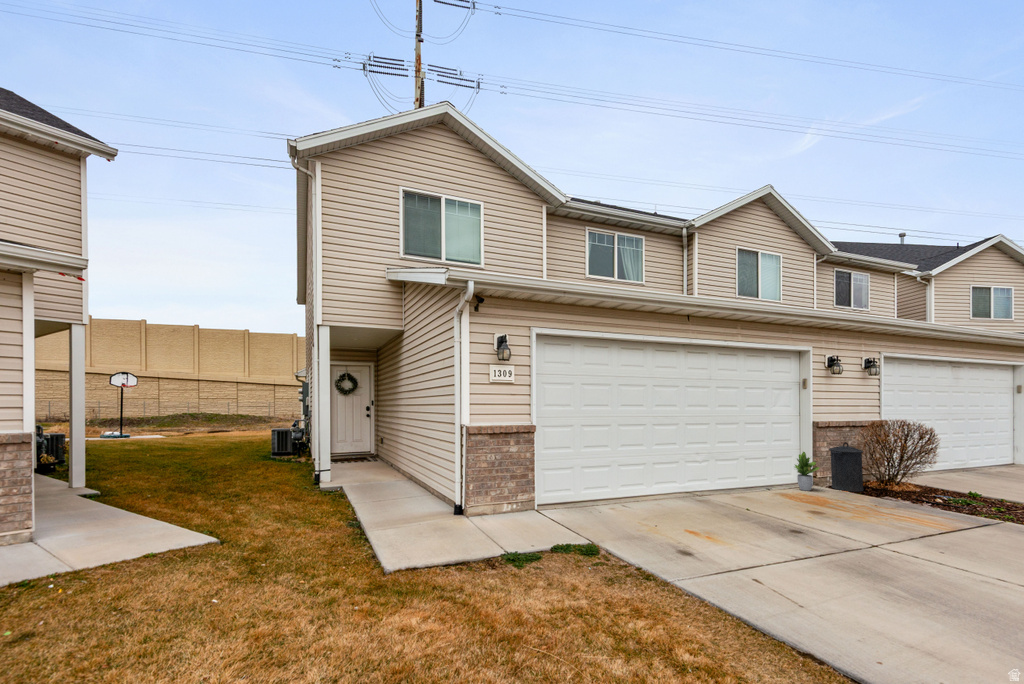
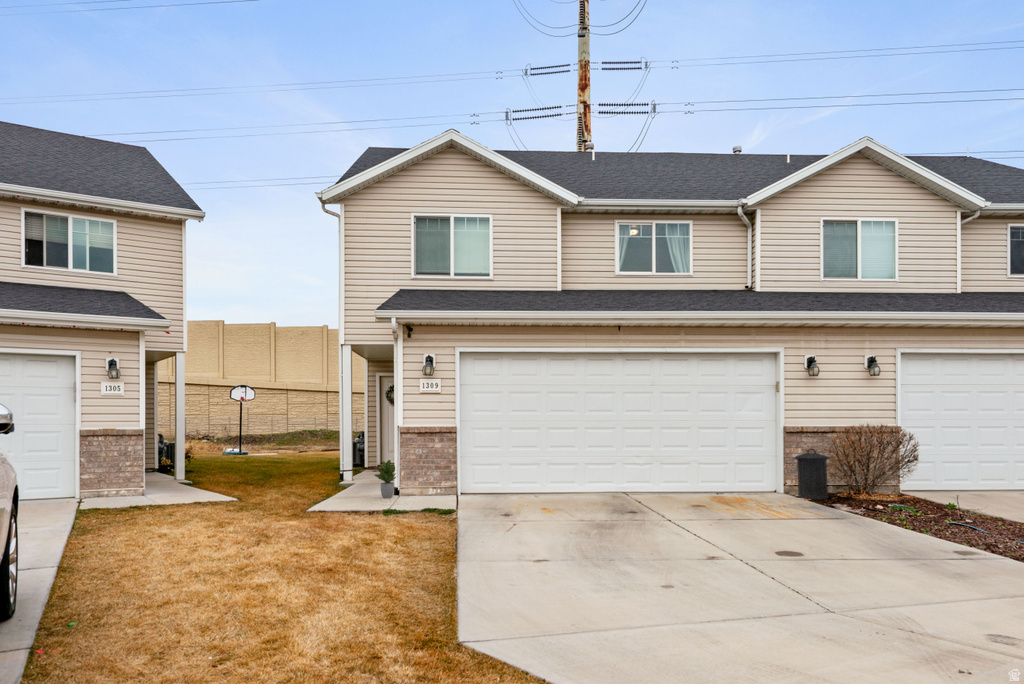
potted plant: present [795,452,819,491] -> present [375,460,396,498]

